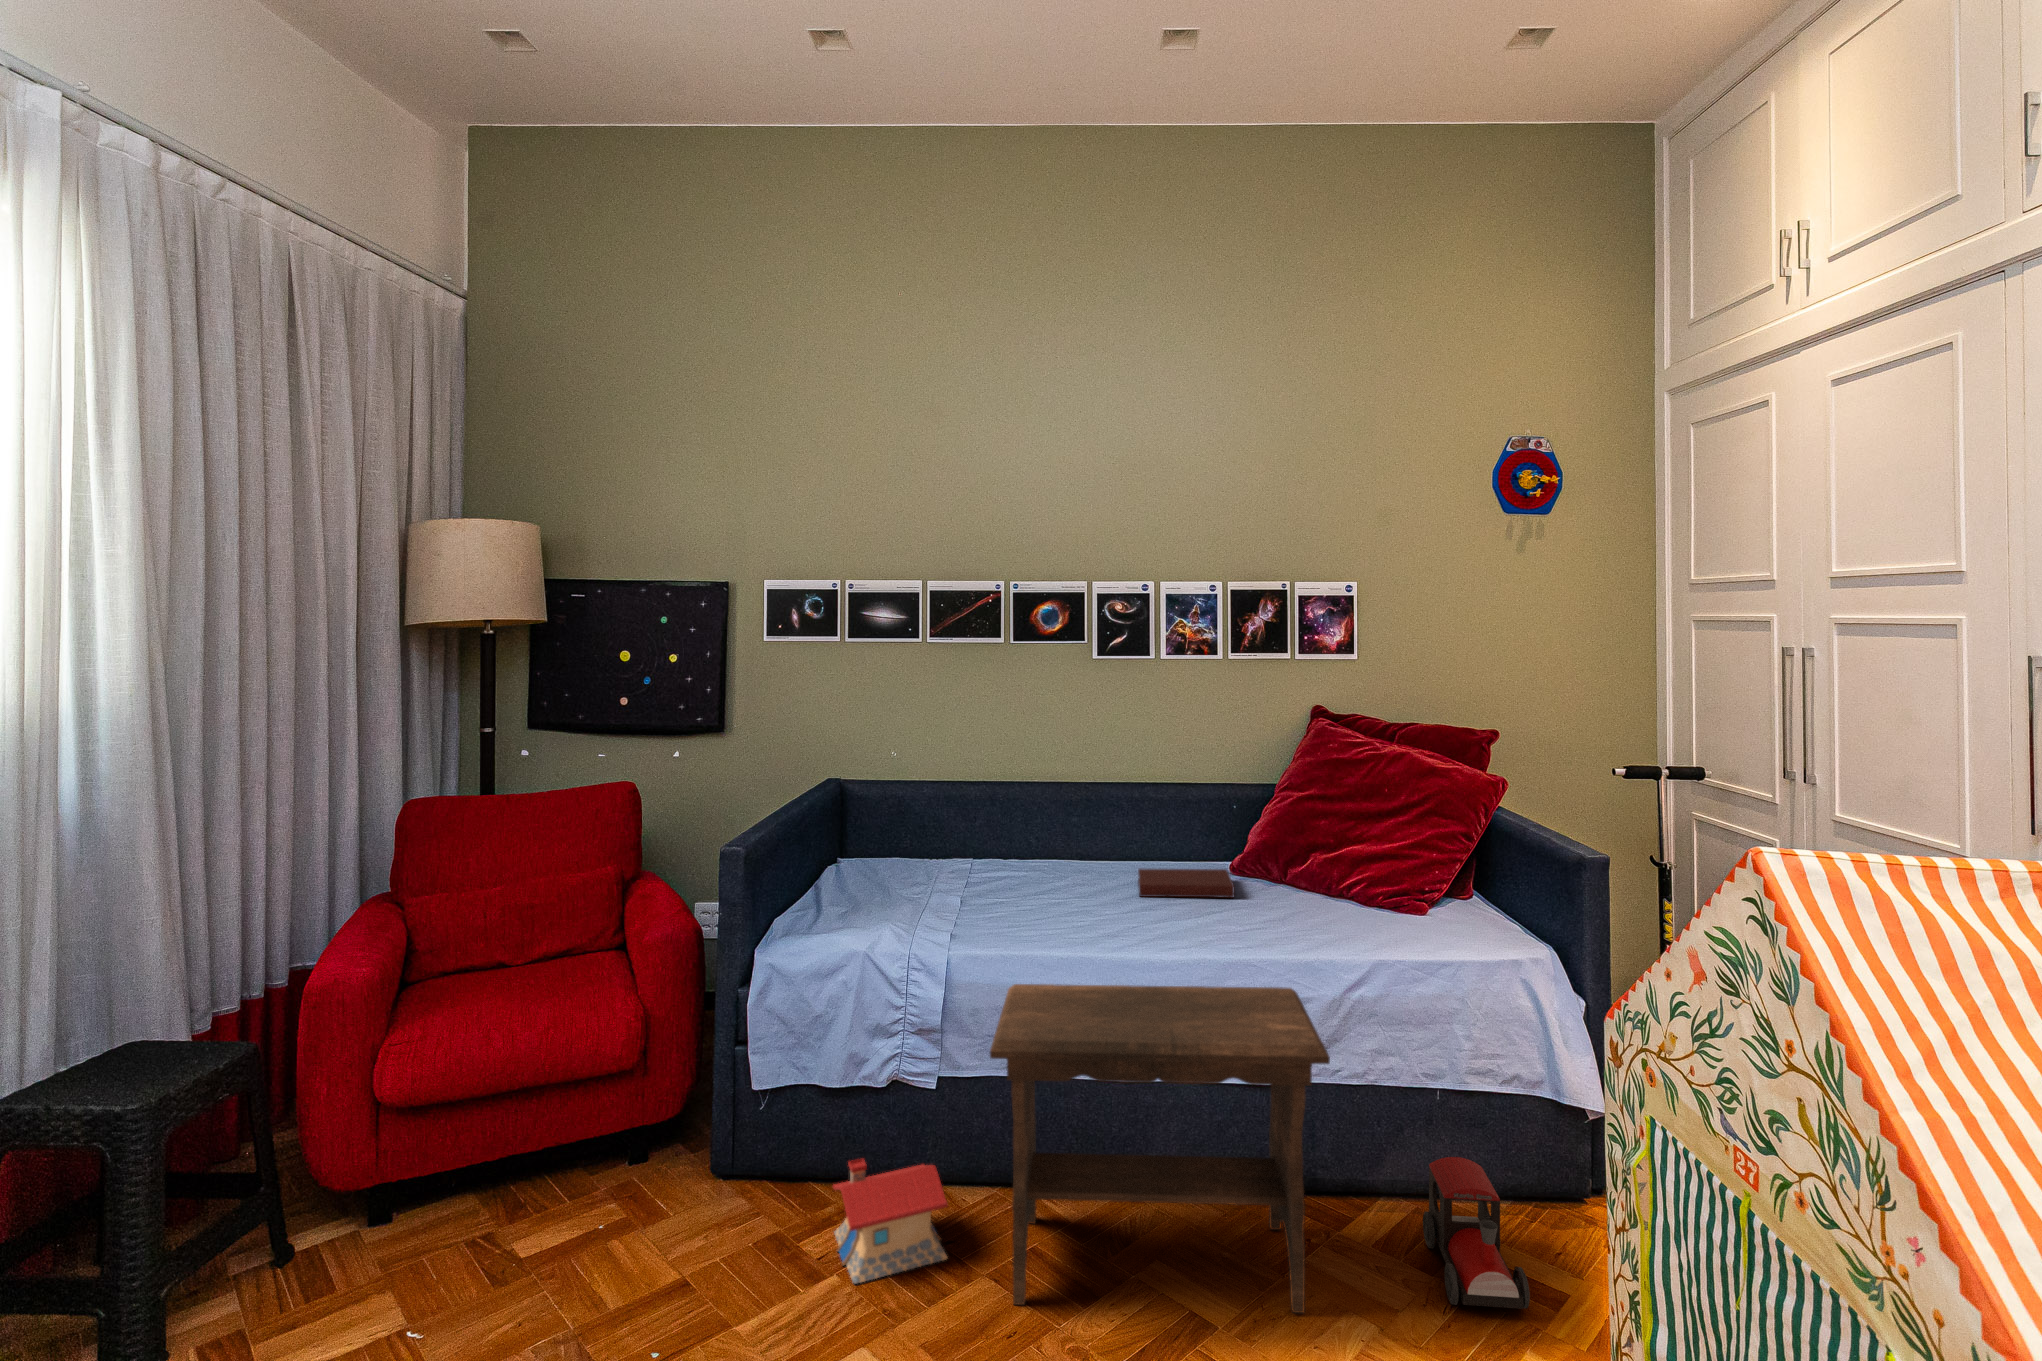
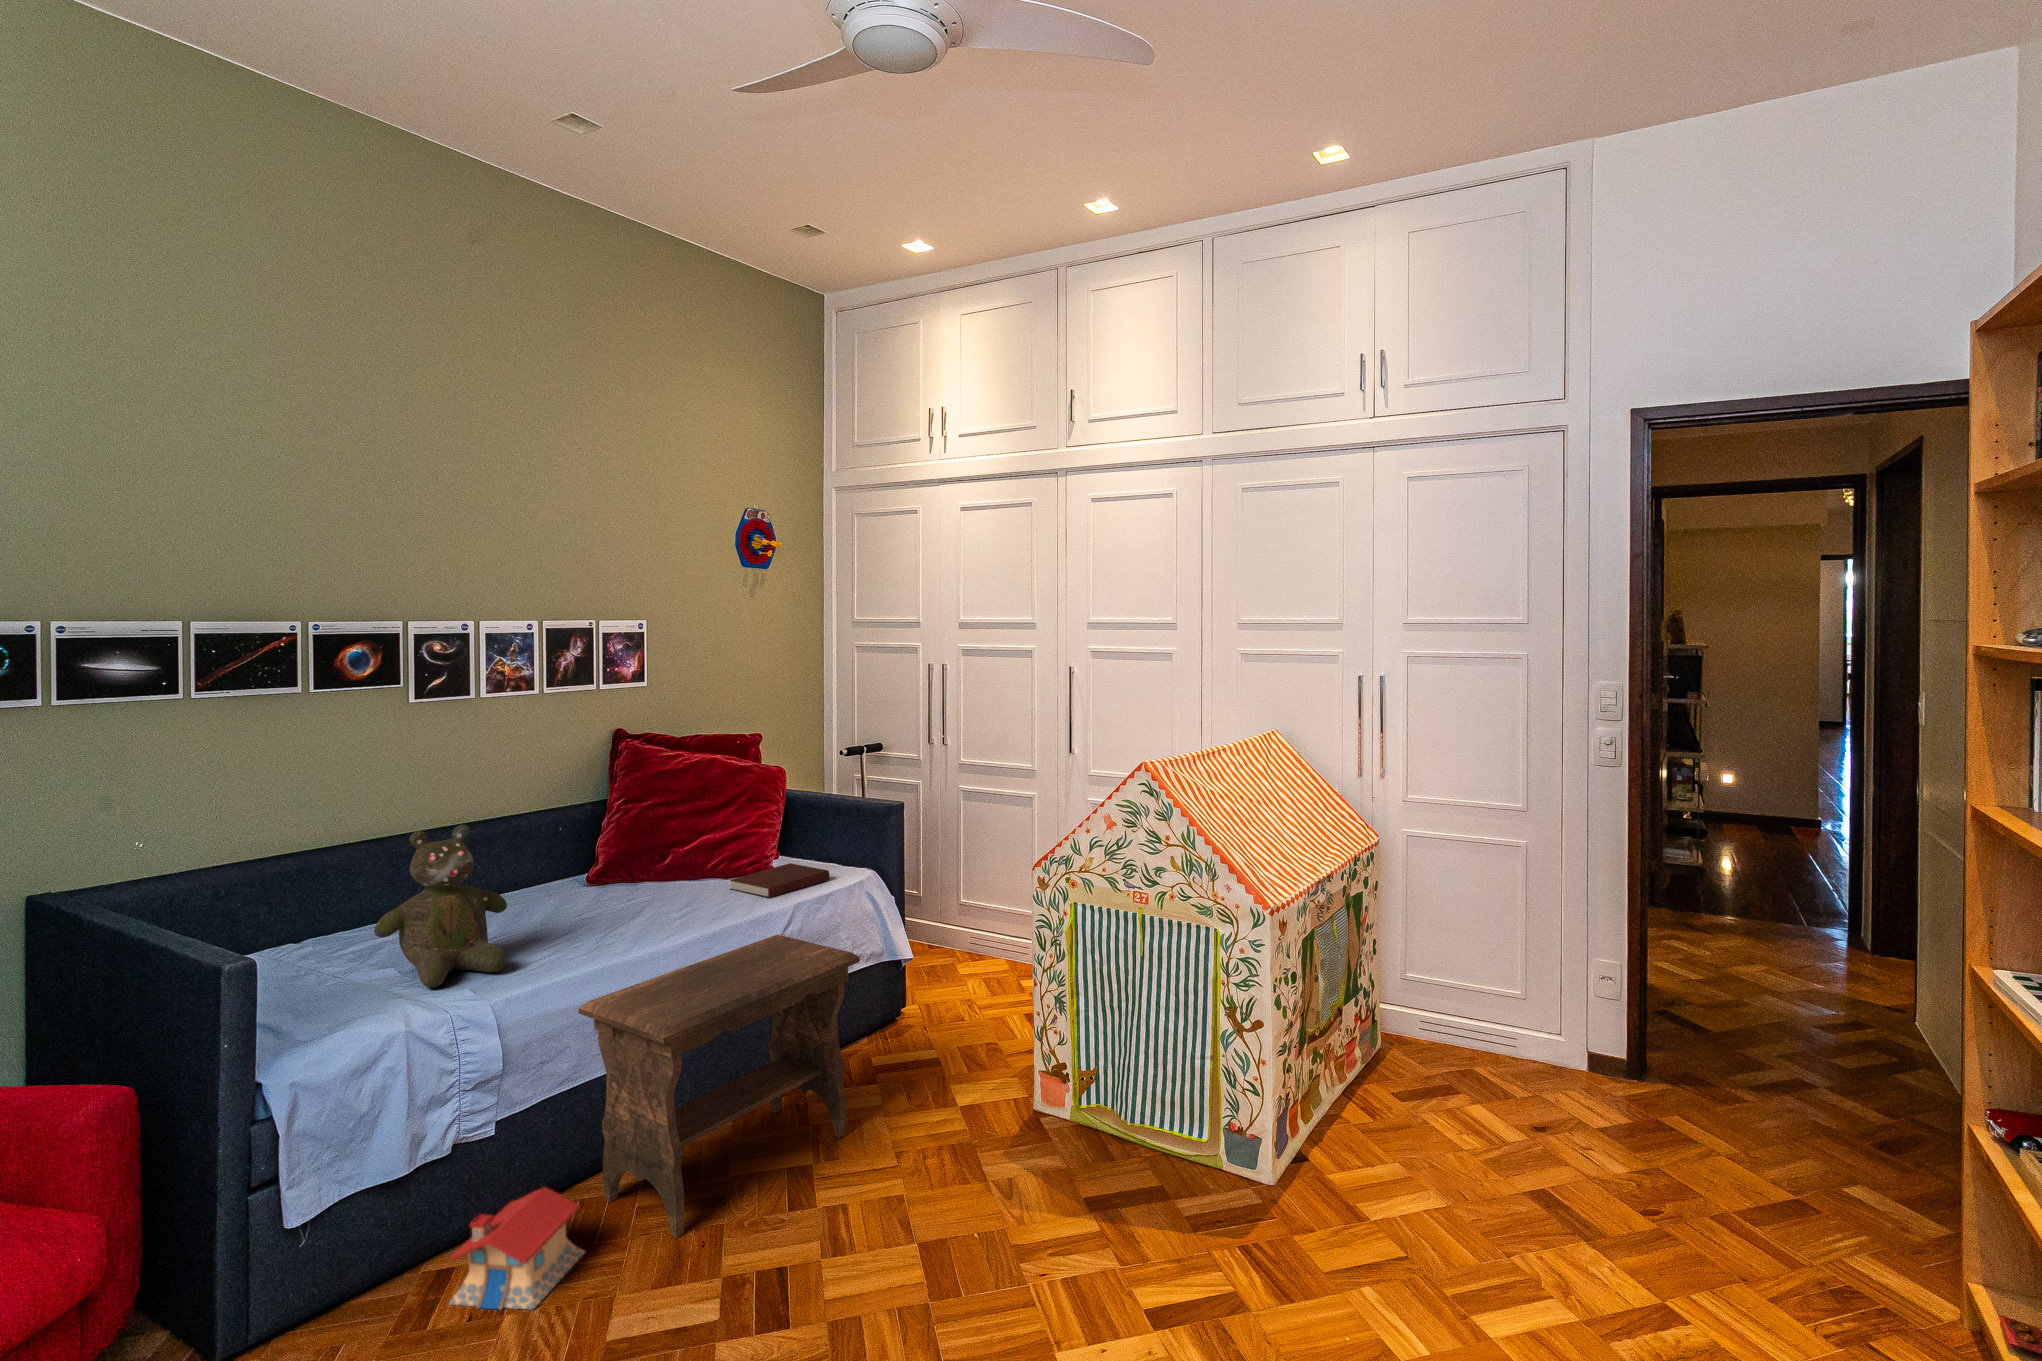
teddy bear: none [931,771,1043,926] -> present [374,825,507,987]
notebook: present [1138,869,1234,898] -> present [730,863,829,898]
toy train: present [1423,1157,1530,1309] -> none [853,1011,937,1091]

